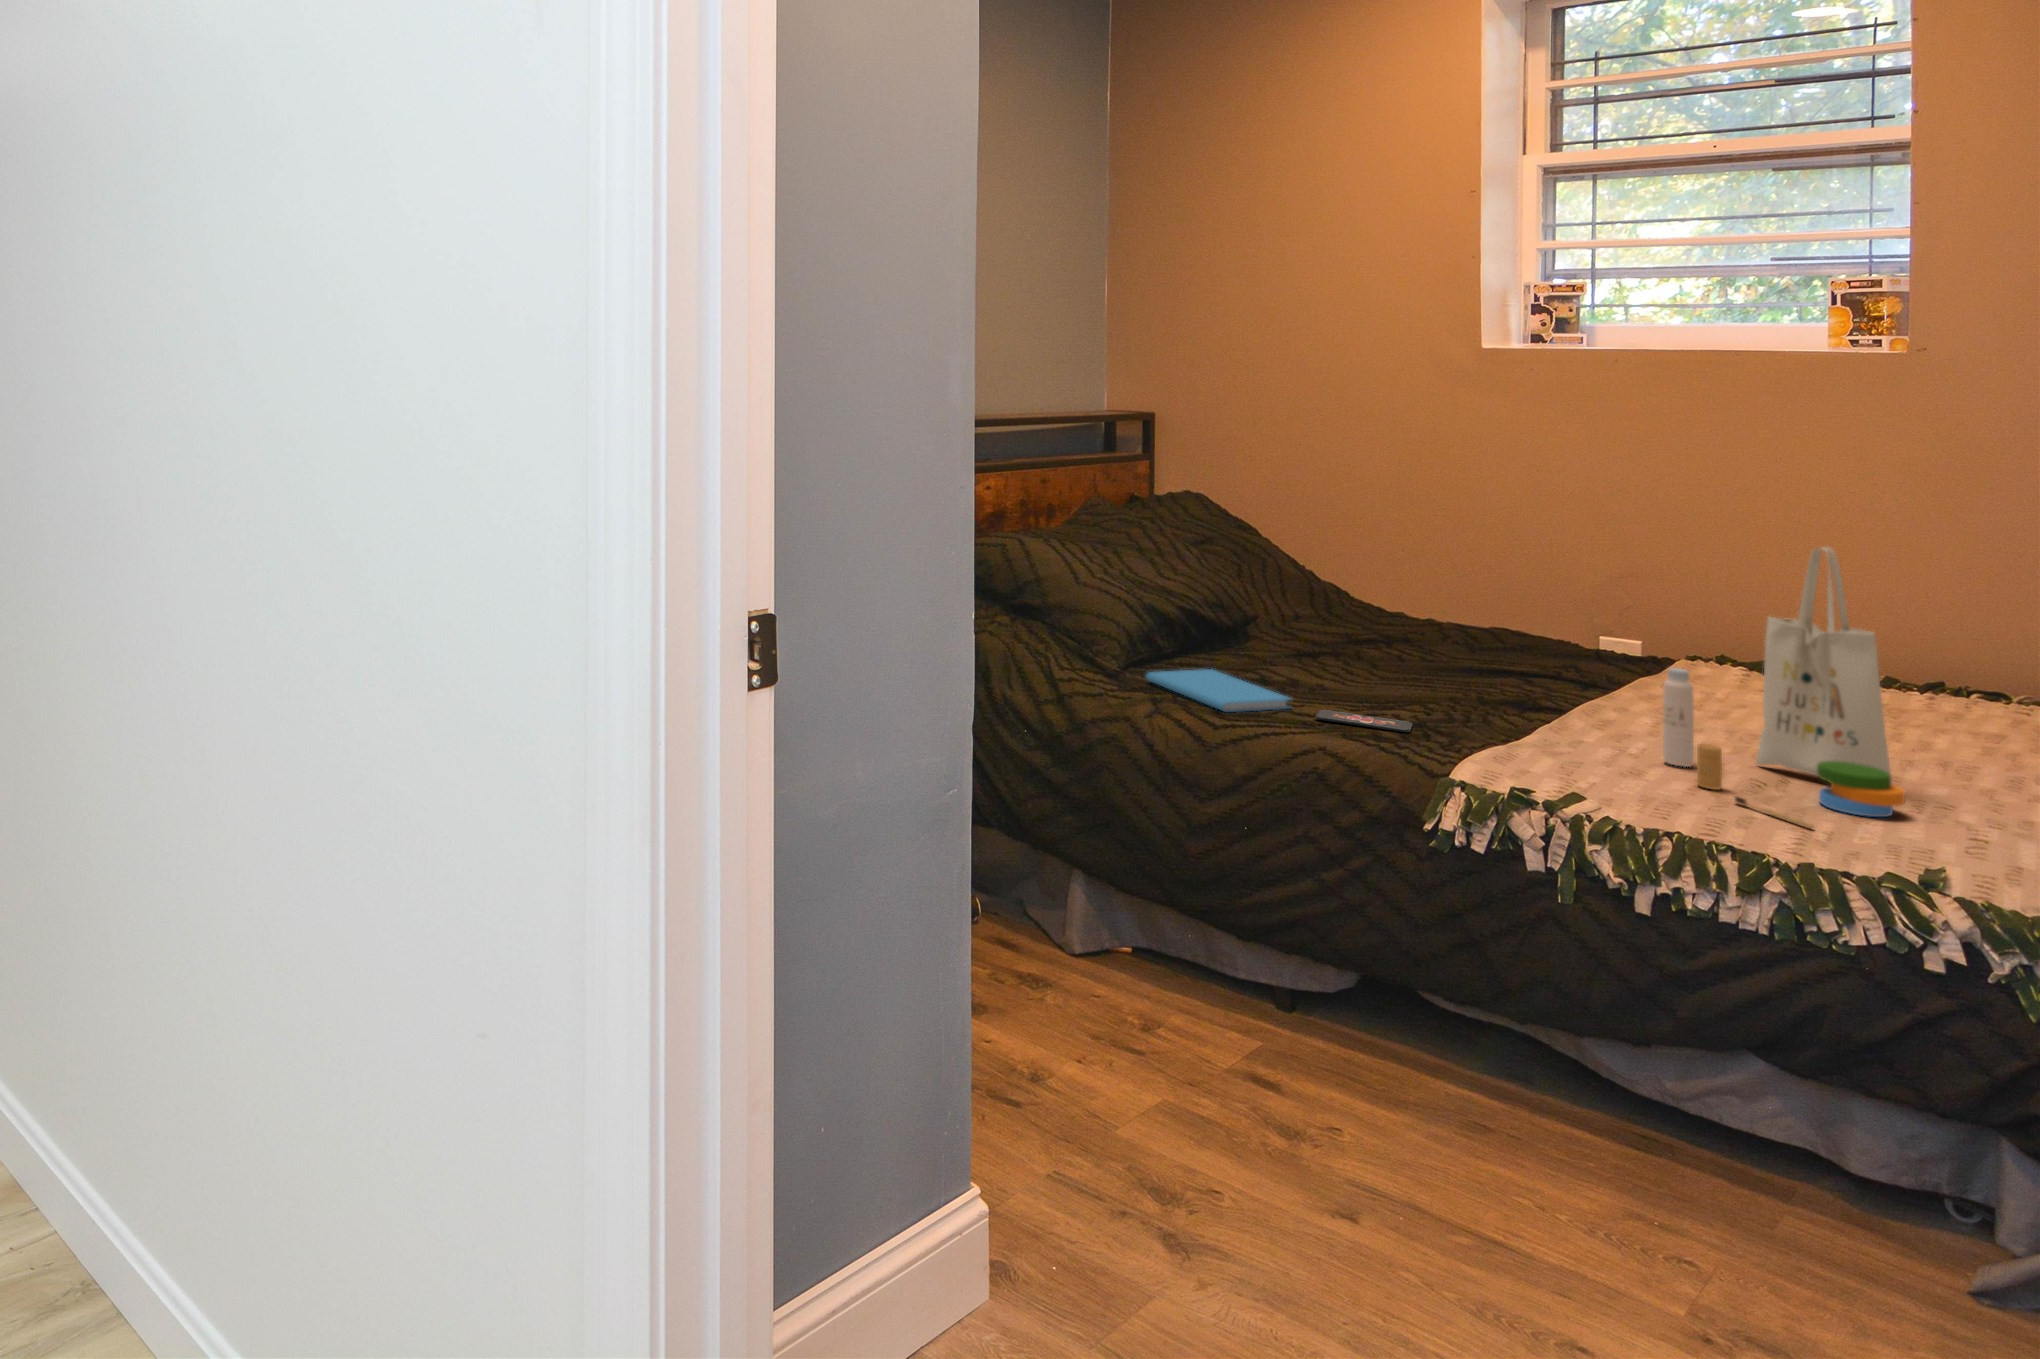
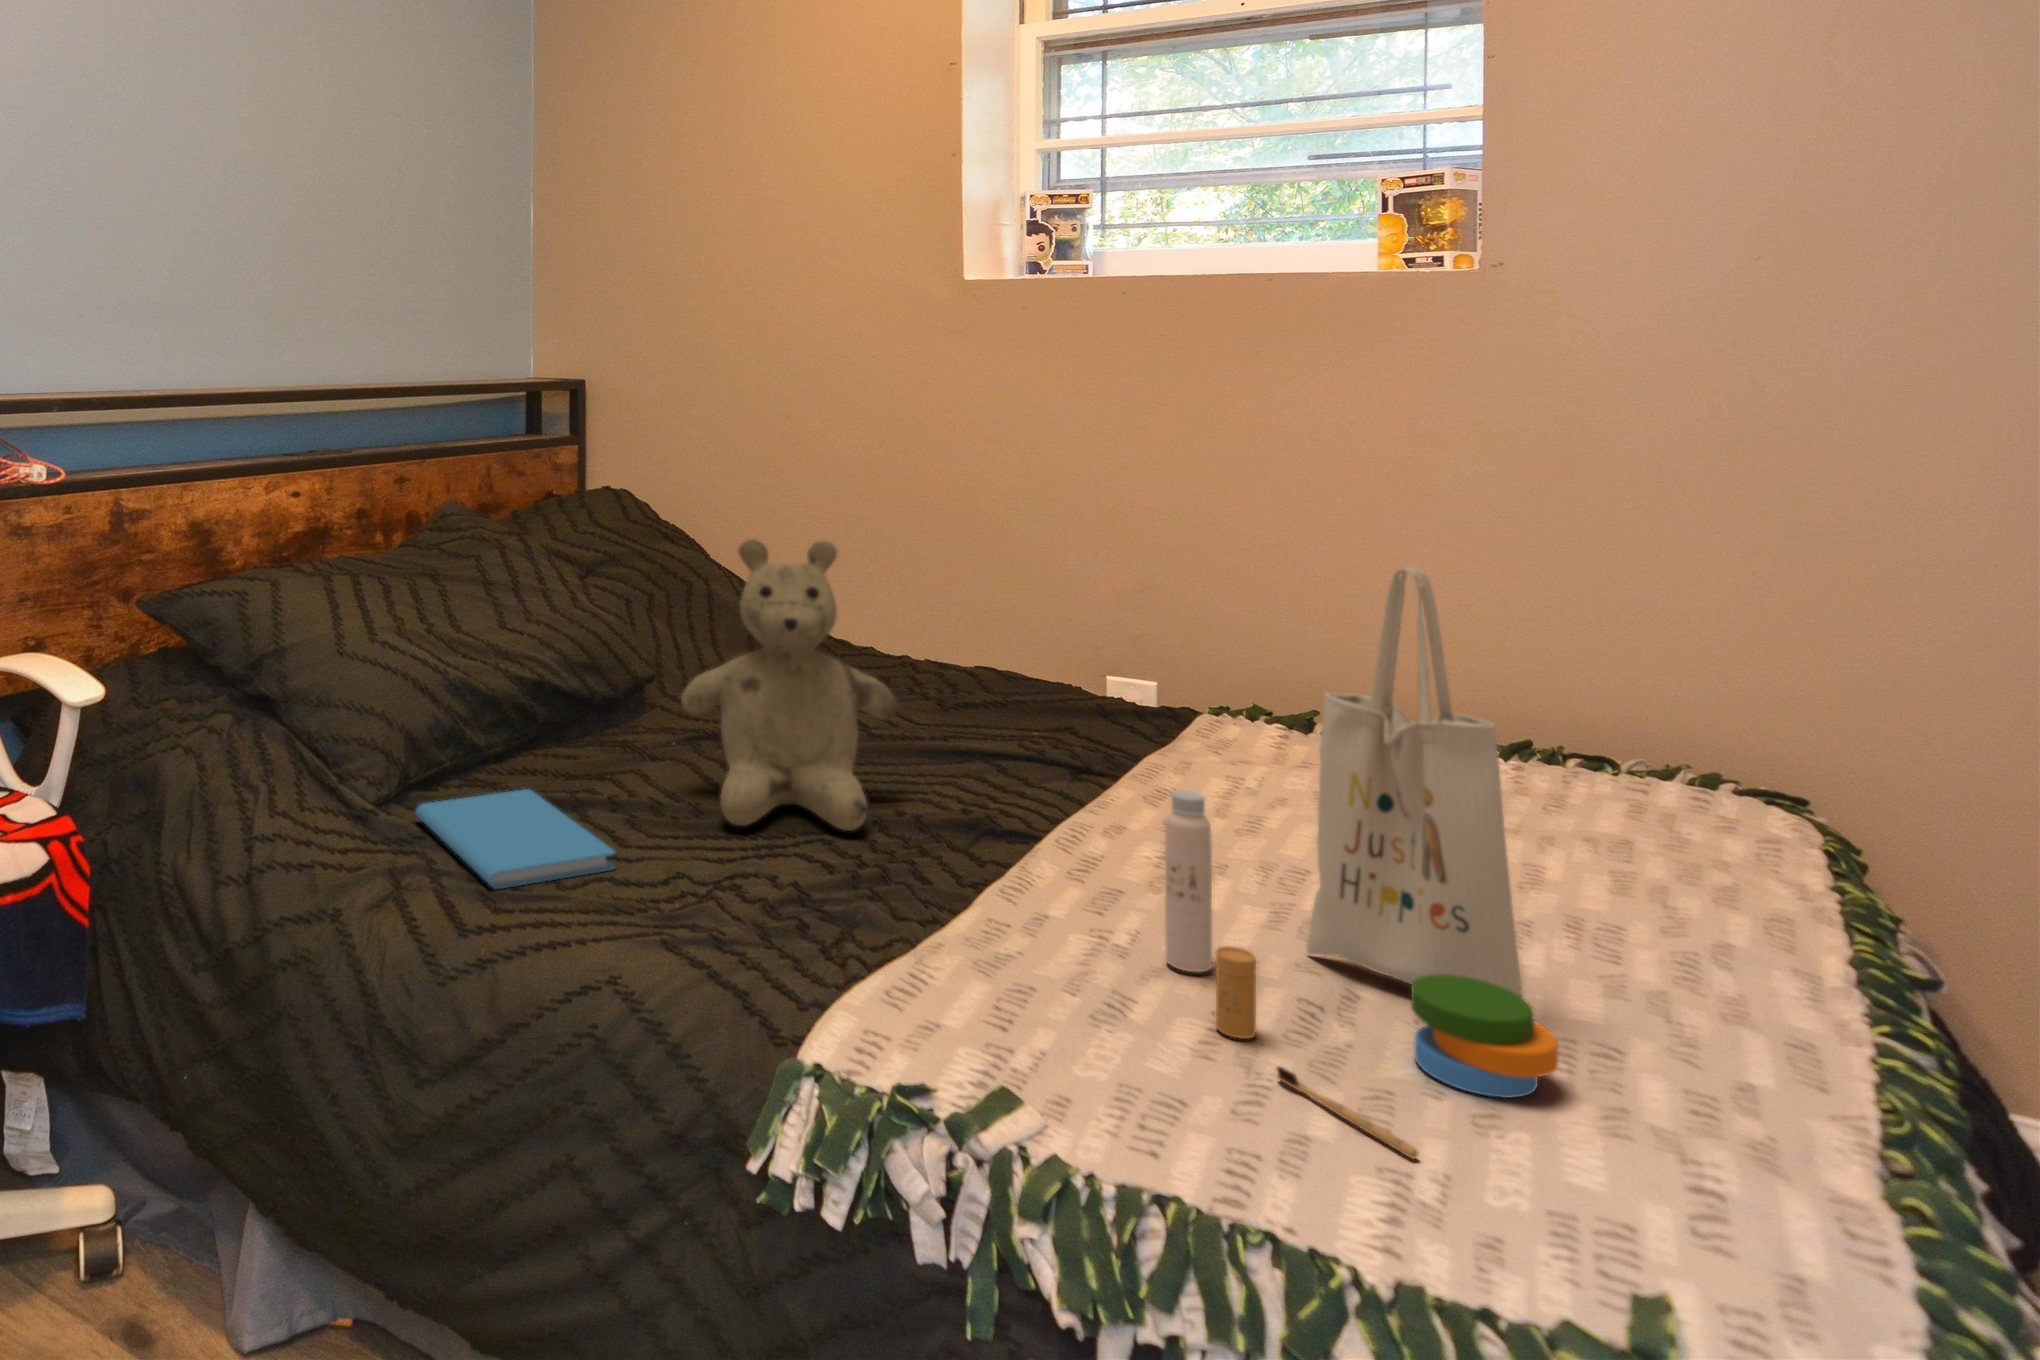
teddy bear: none [1308,524,1462,700] -> present [682,539,898,831]
smartphone: present [1316,709,1412,732] -> none [637,871,789,918]

